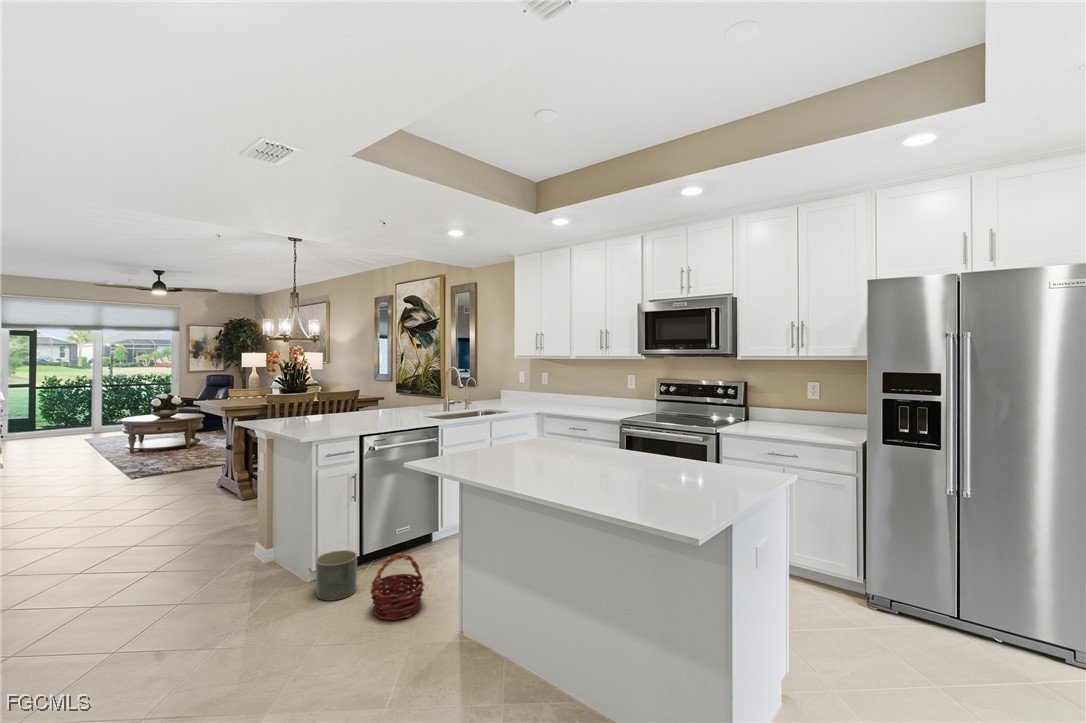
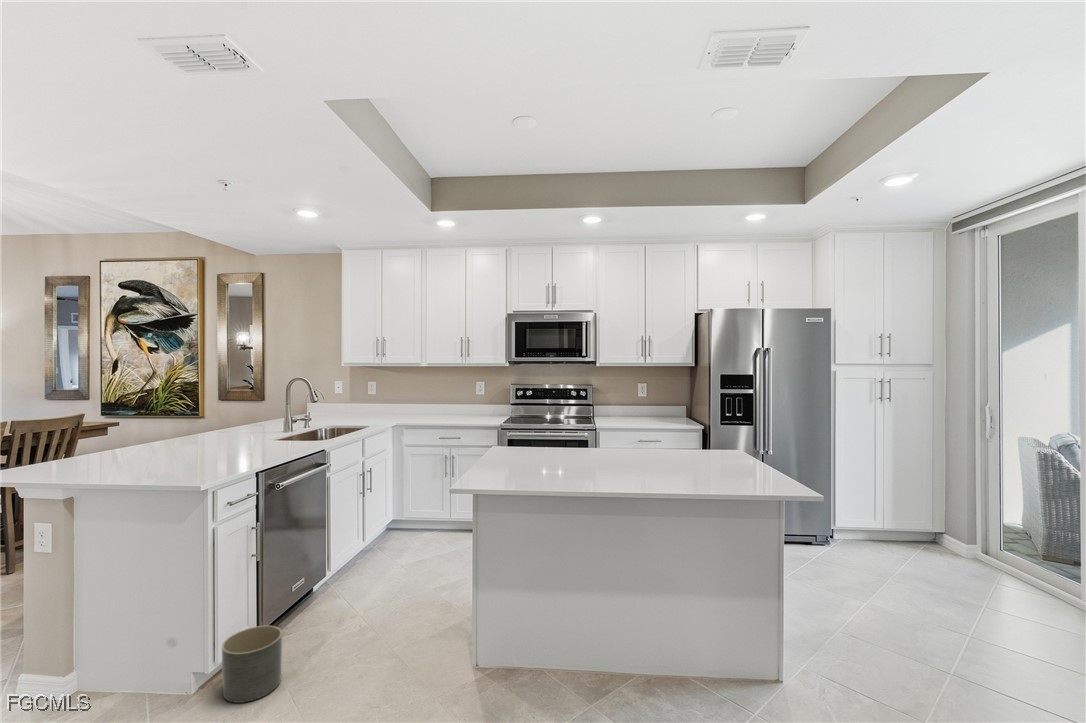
basket: present [370,553,424,620] -> none [331,603,399,690]

